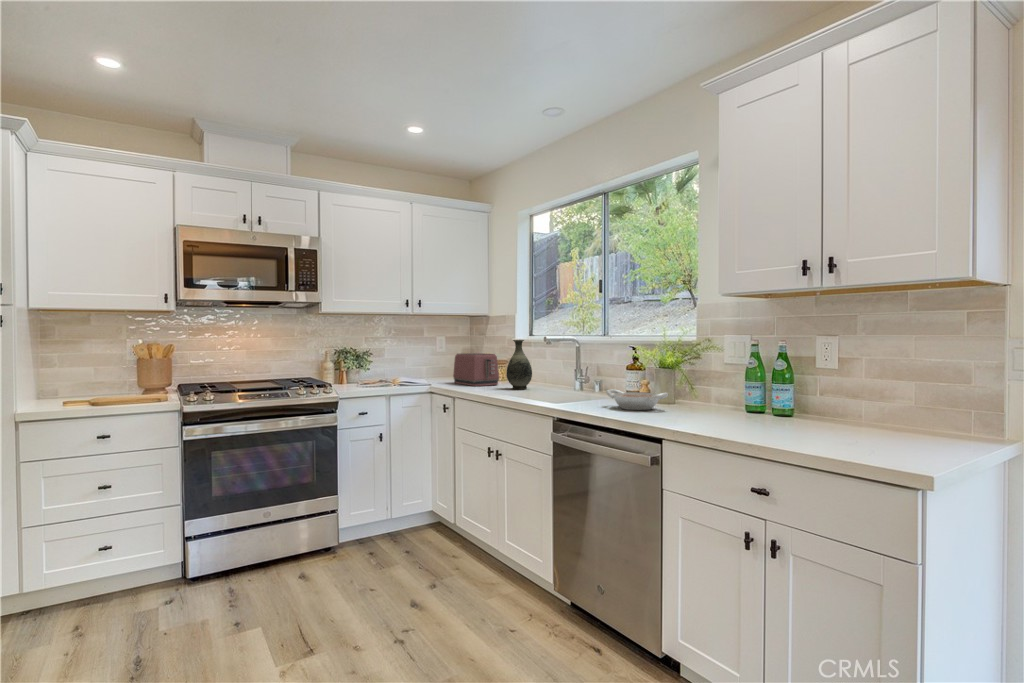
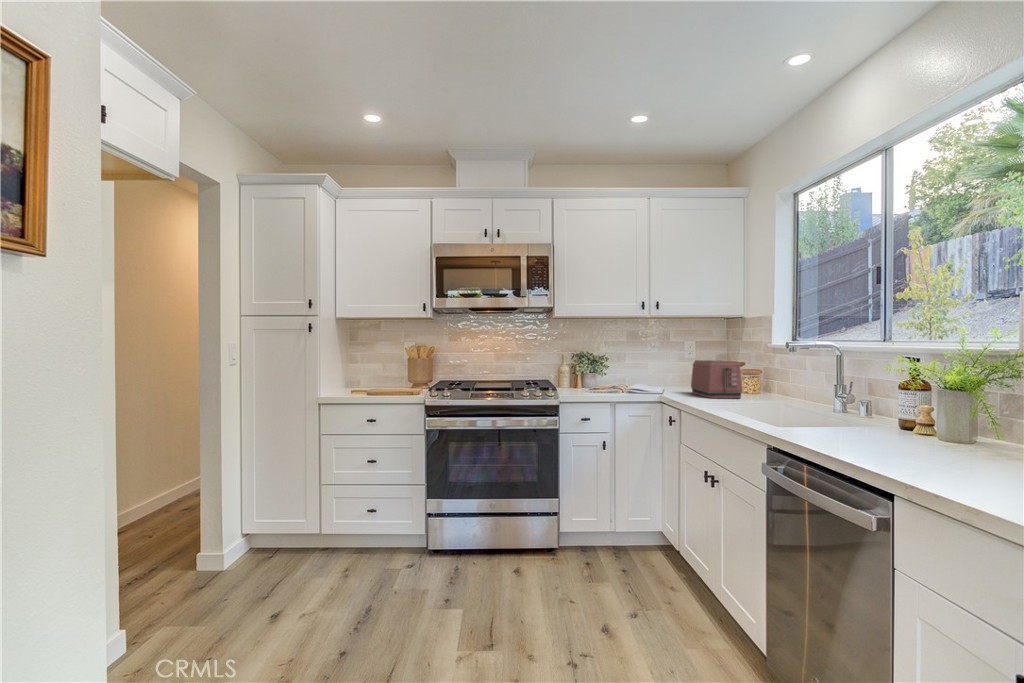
vase: present [507,340,532,389] -> none [744,346,779,405]
bowl: present [606,389,668,410] -> none [852,414,954,449]

